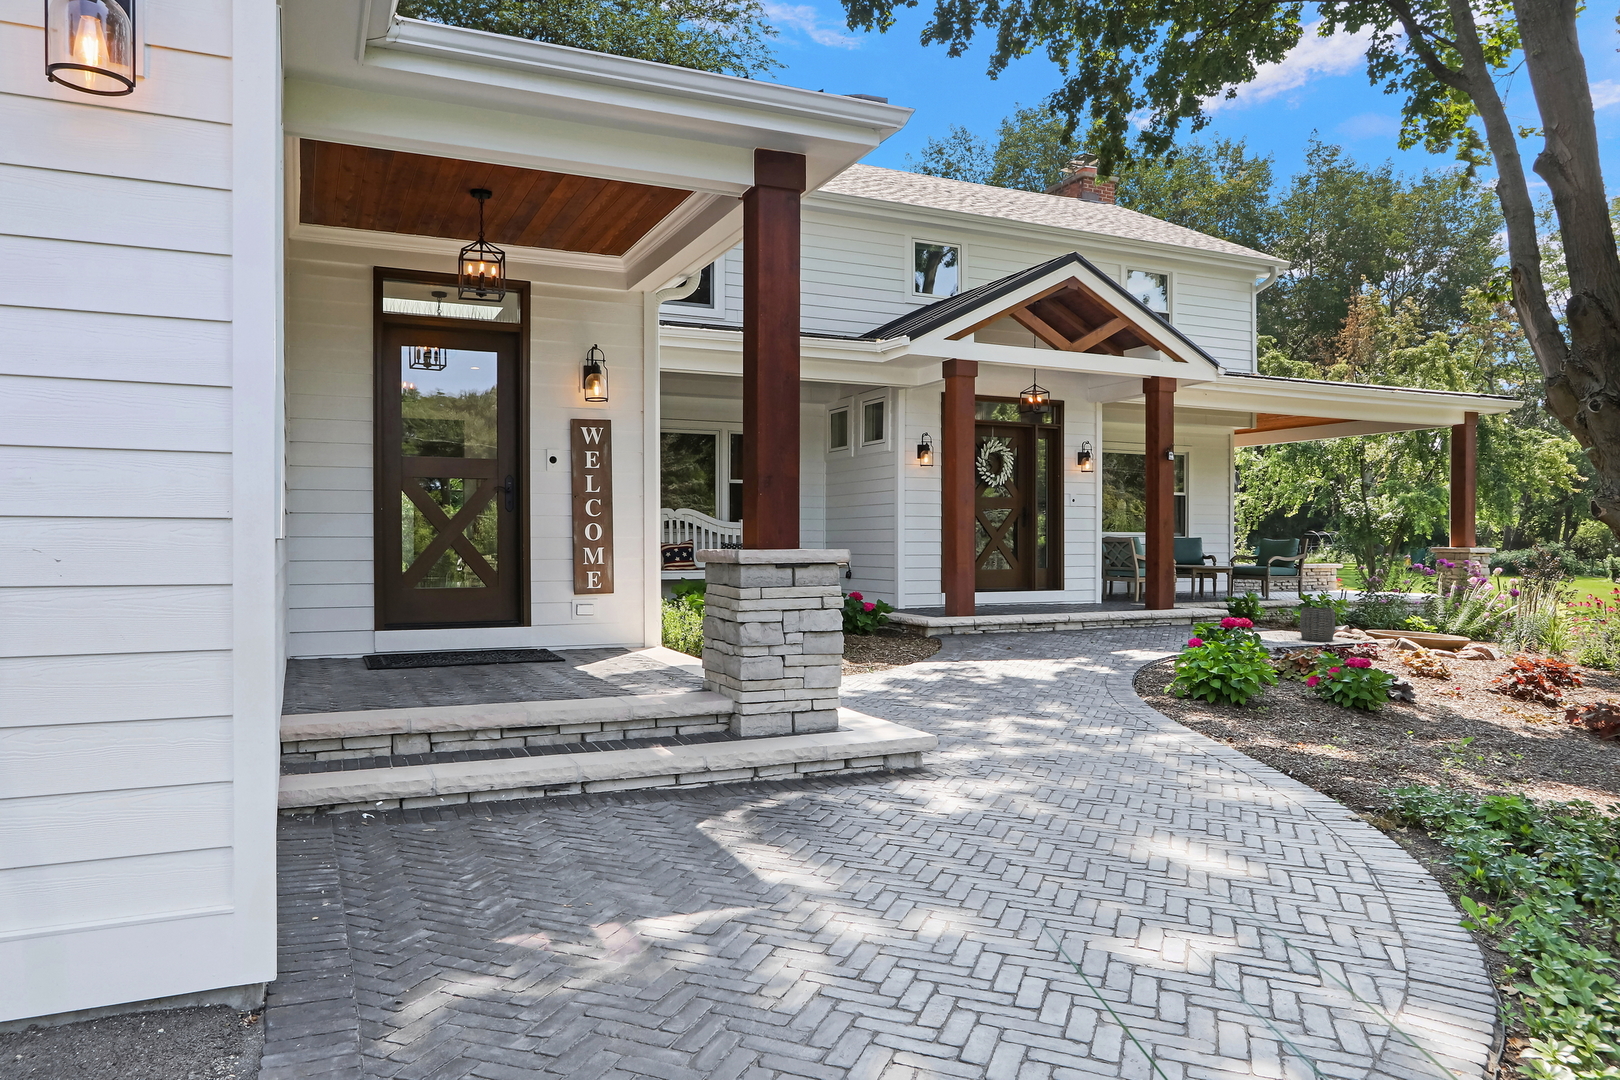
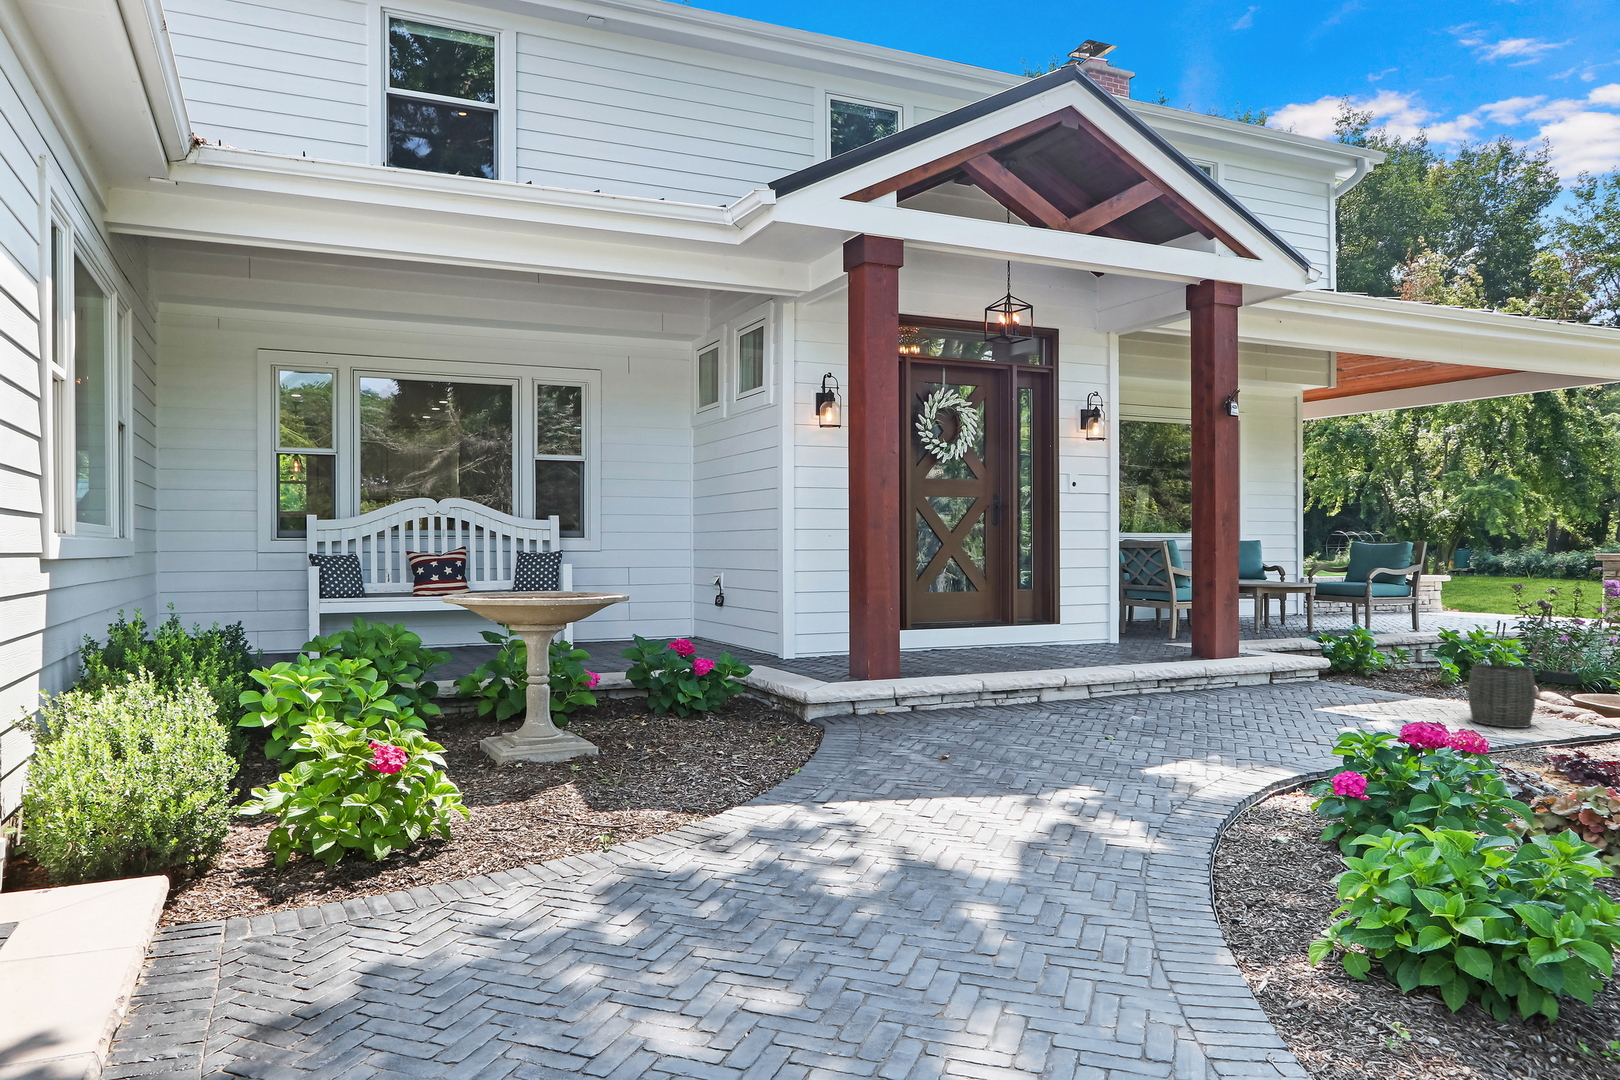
decorative plant: none [1351,597,1386,625] -> present [1531,639,1588,685]

